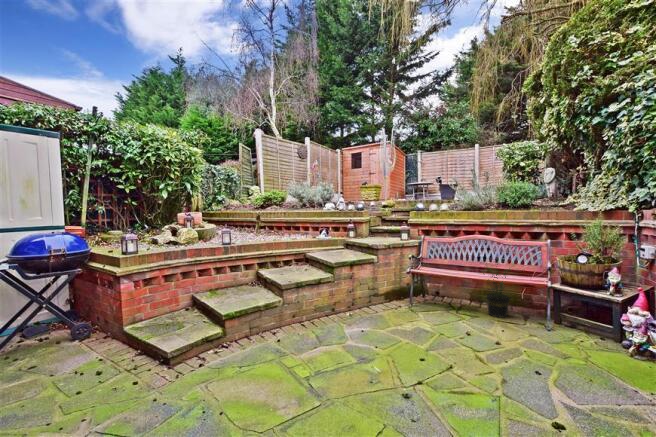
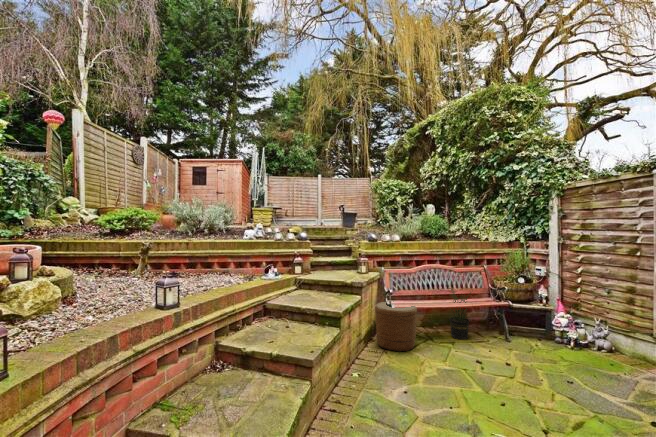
woven basket: none [396,267,437,312] -> present [375,301,417,351]

